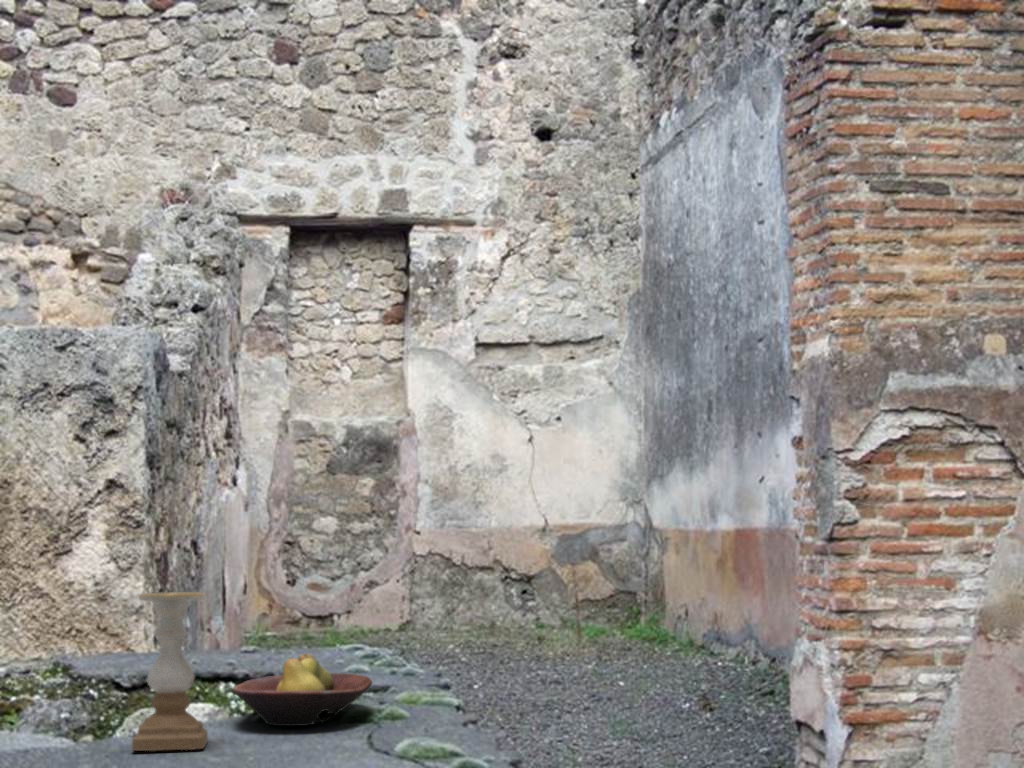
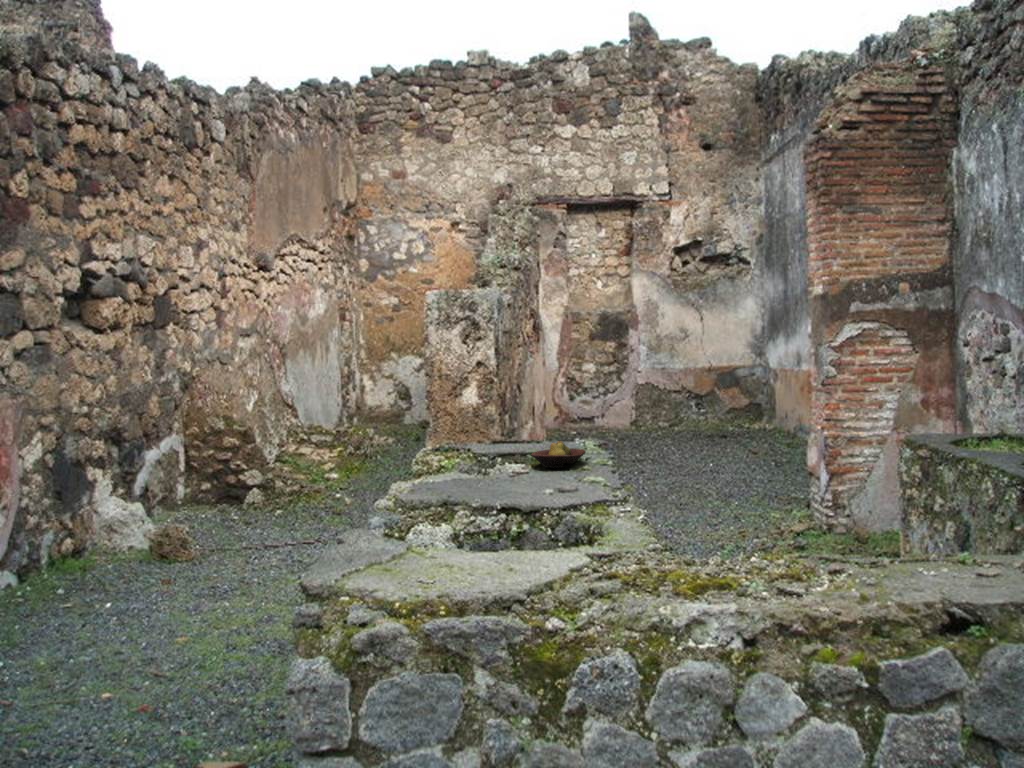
candle holder: present [132,592,208,751] -> none [495,419,522,476]

